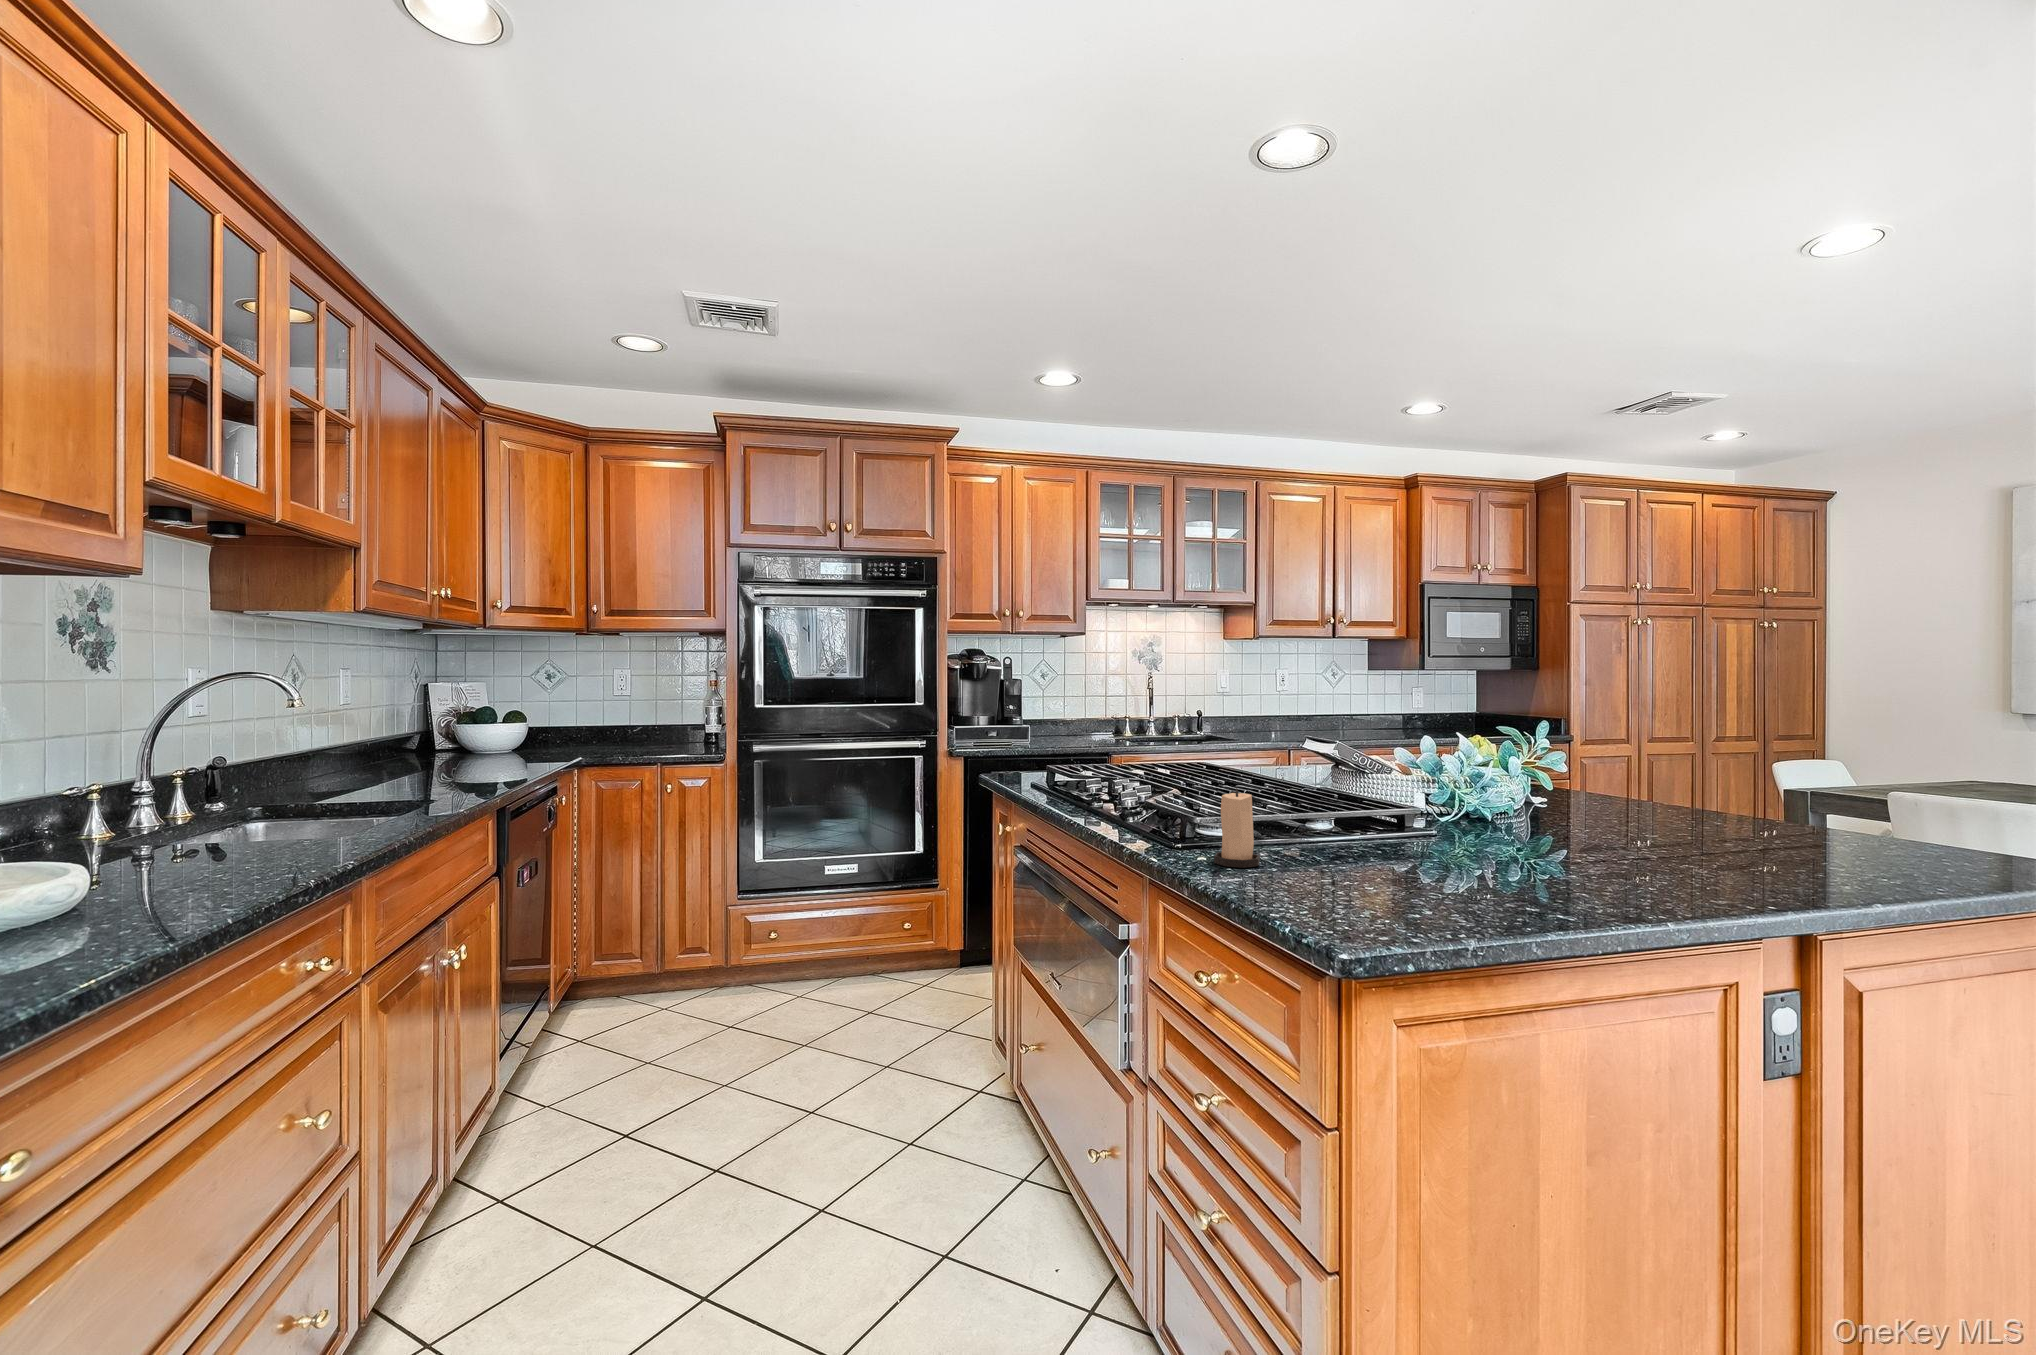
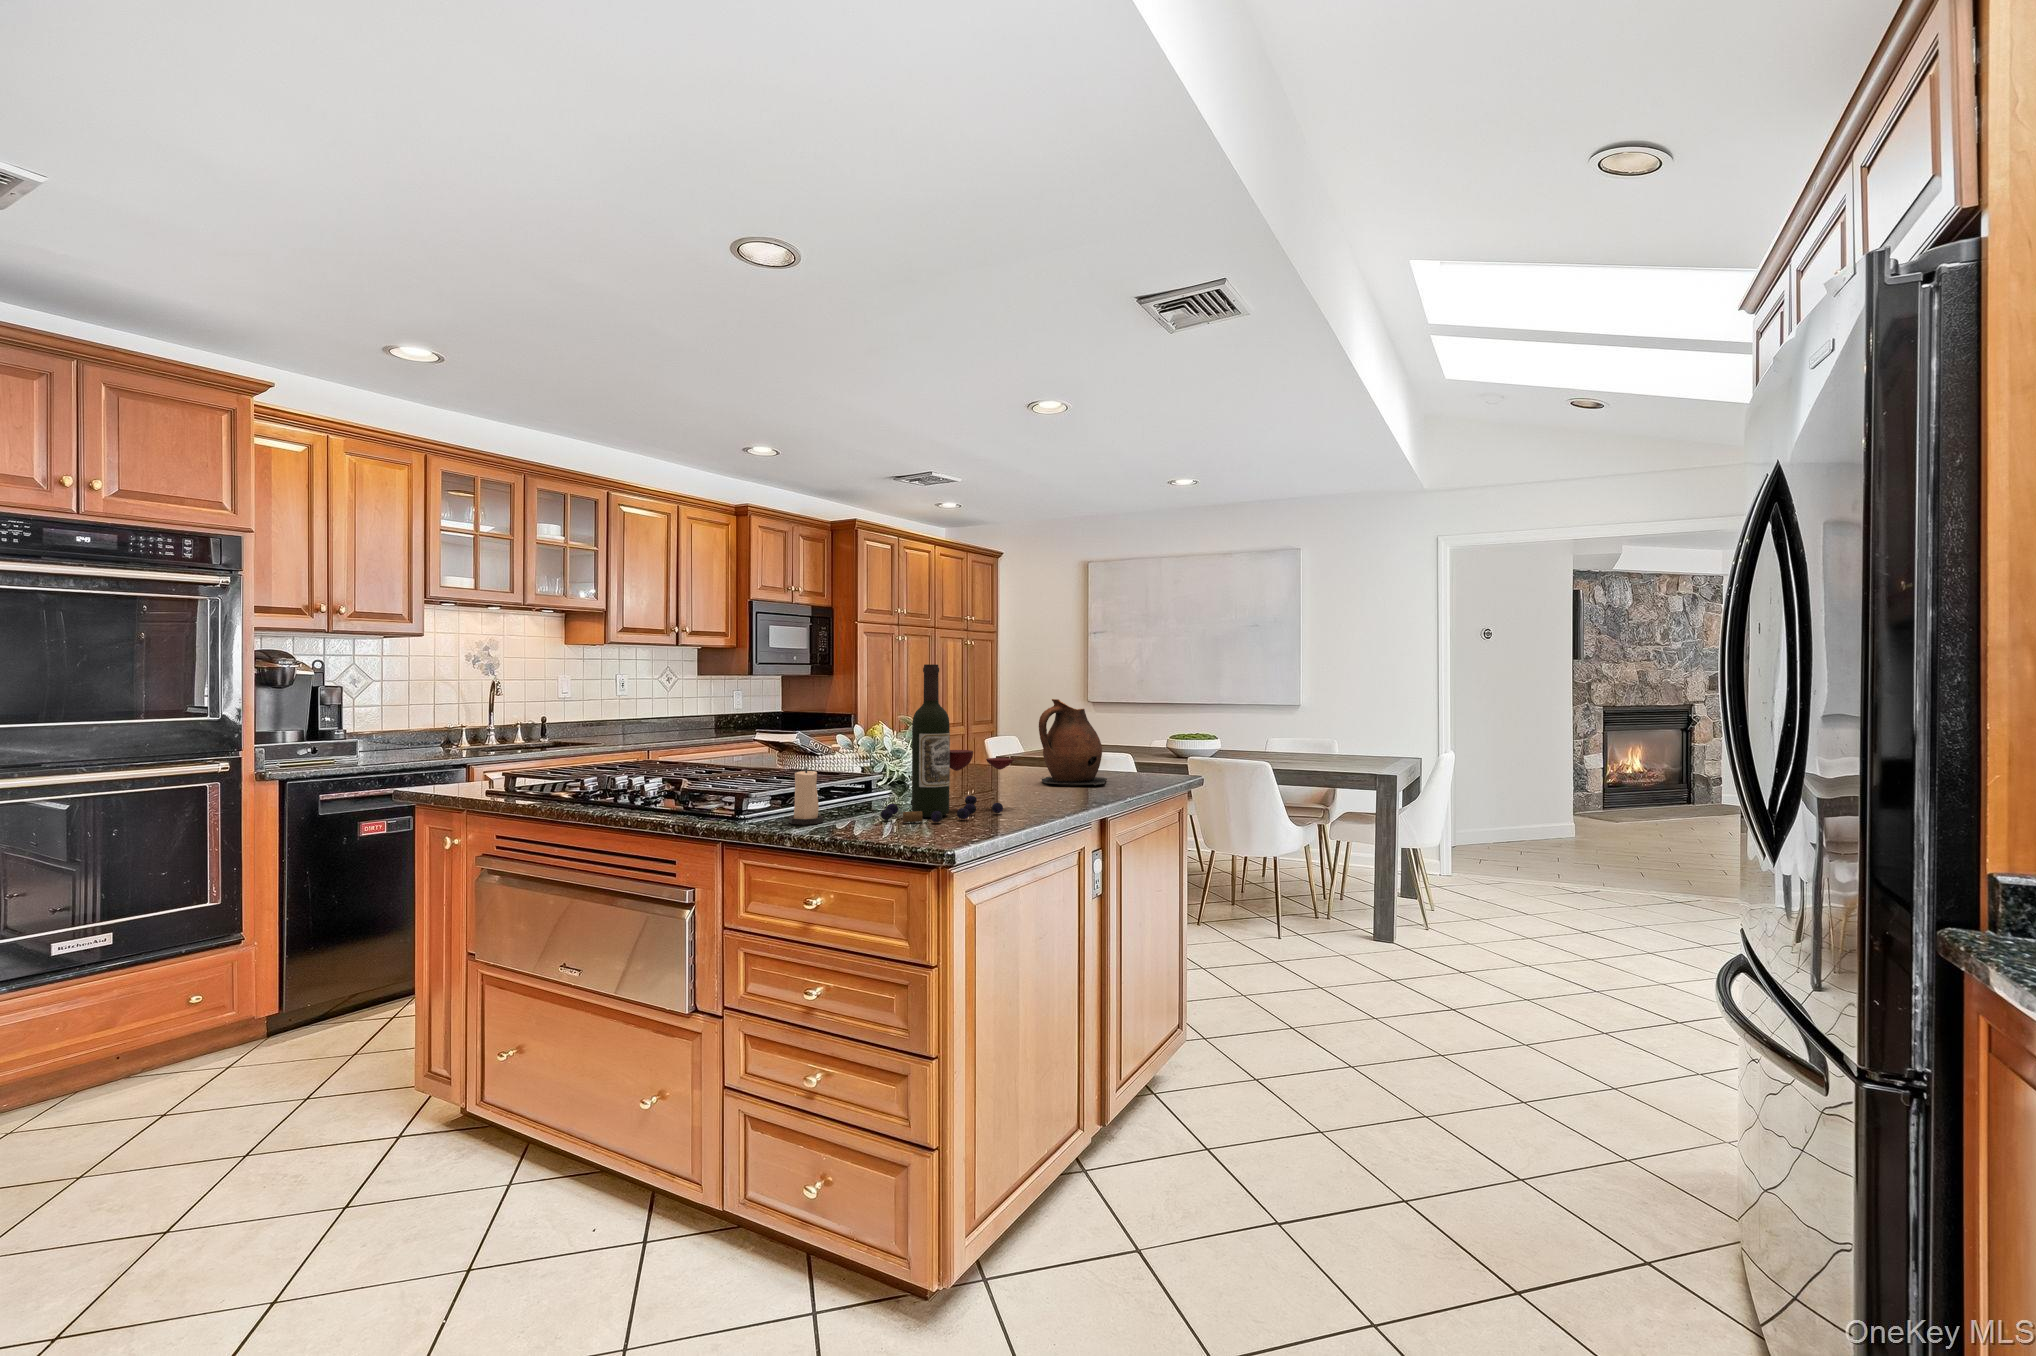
wine bottle: none [1339,645,1611,896] -> present [881,664,1013,822]
ceramic pitcher: none [1732,704,1906,867] -> present [1039,699,1107,786]

